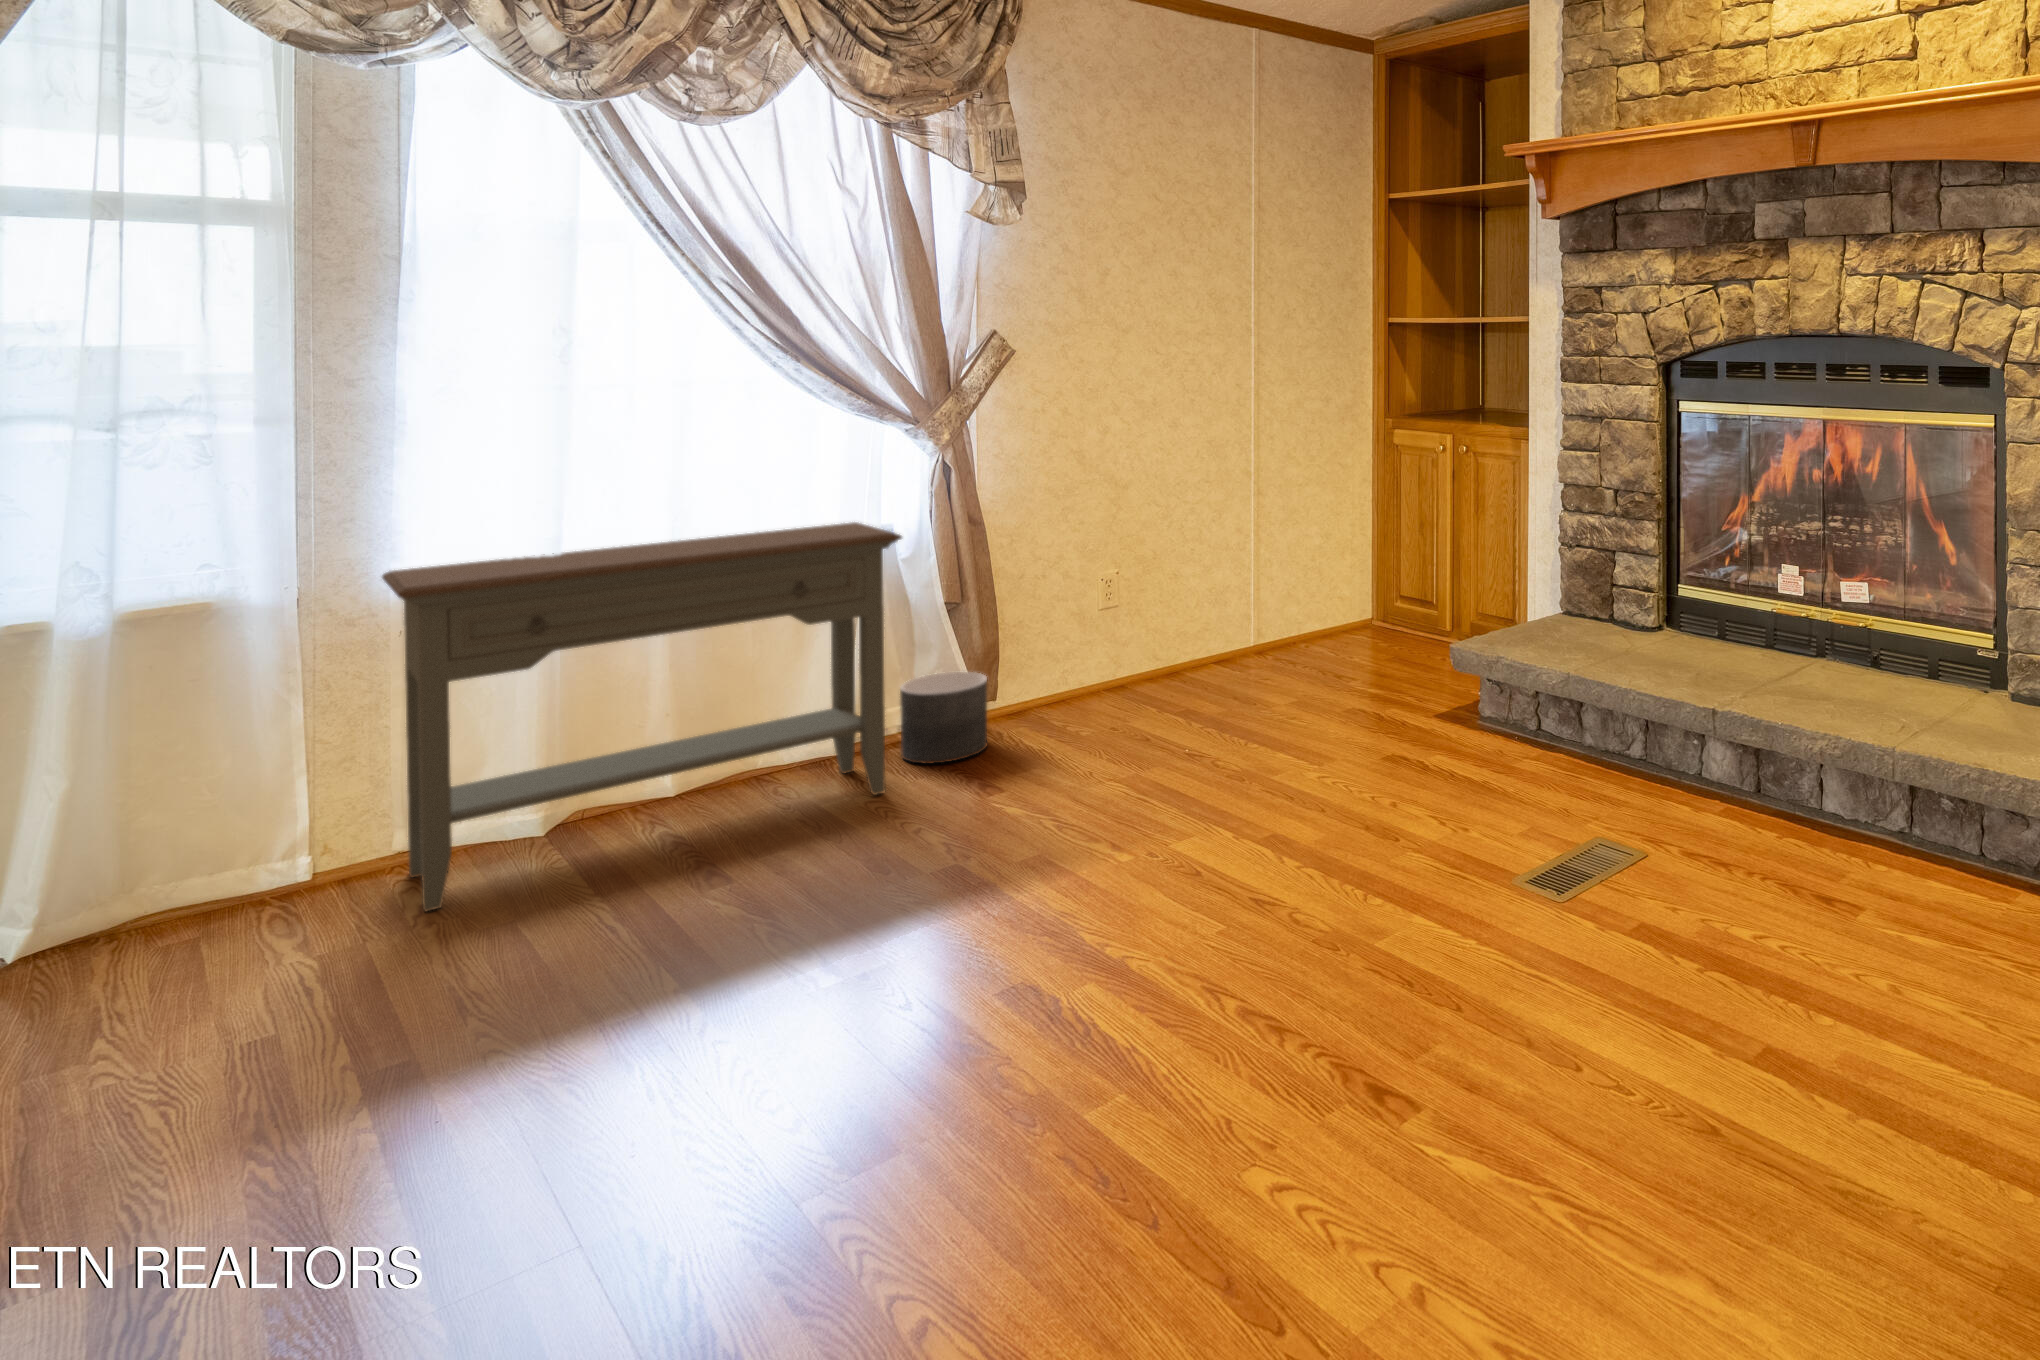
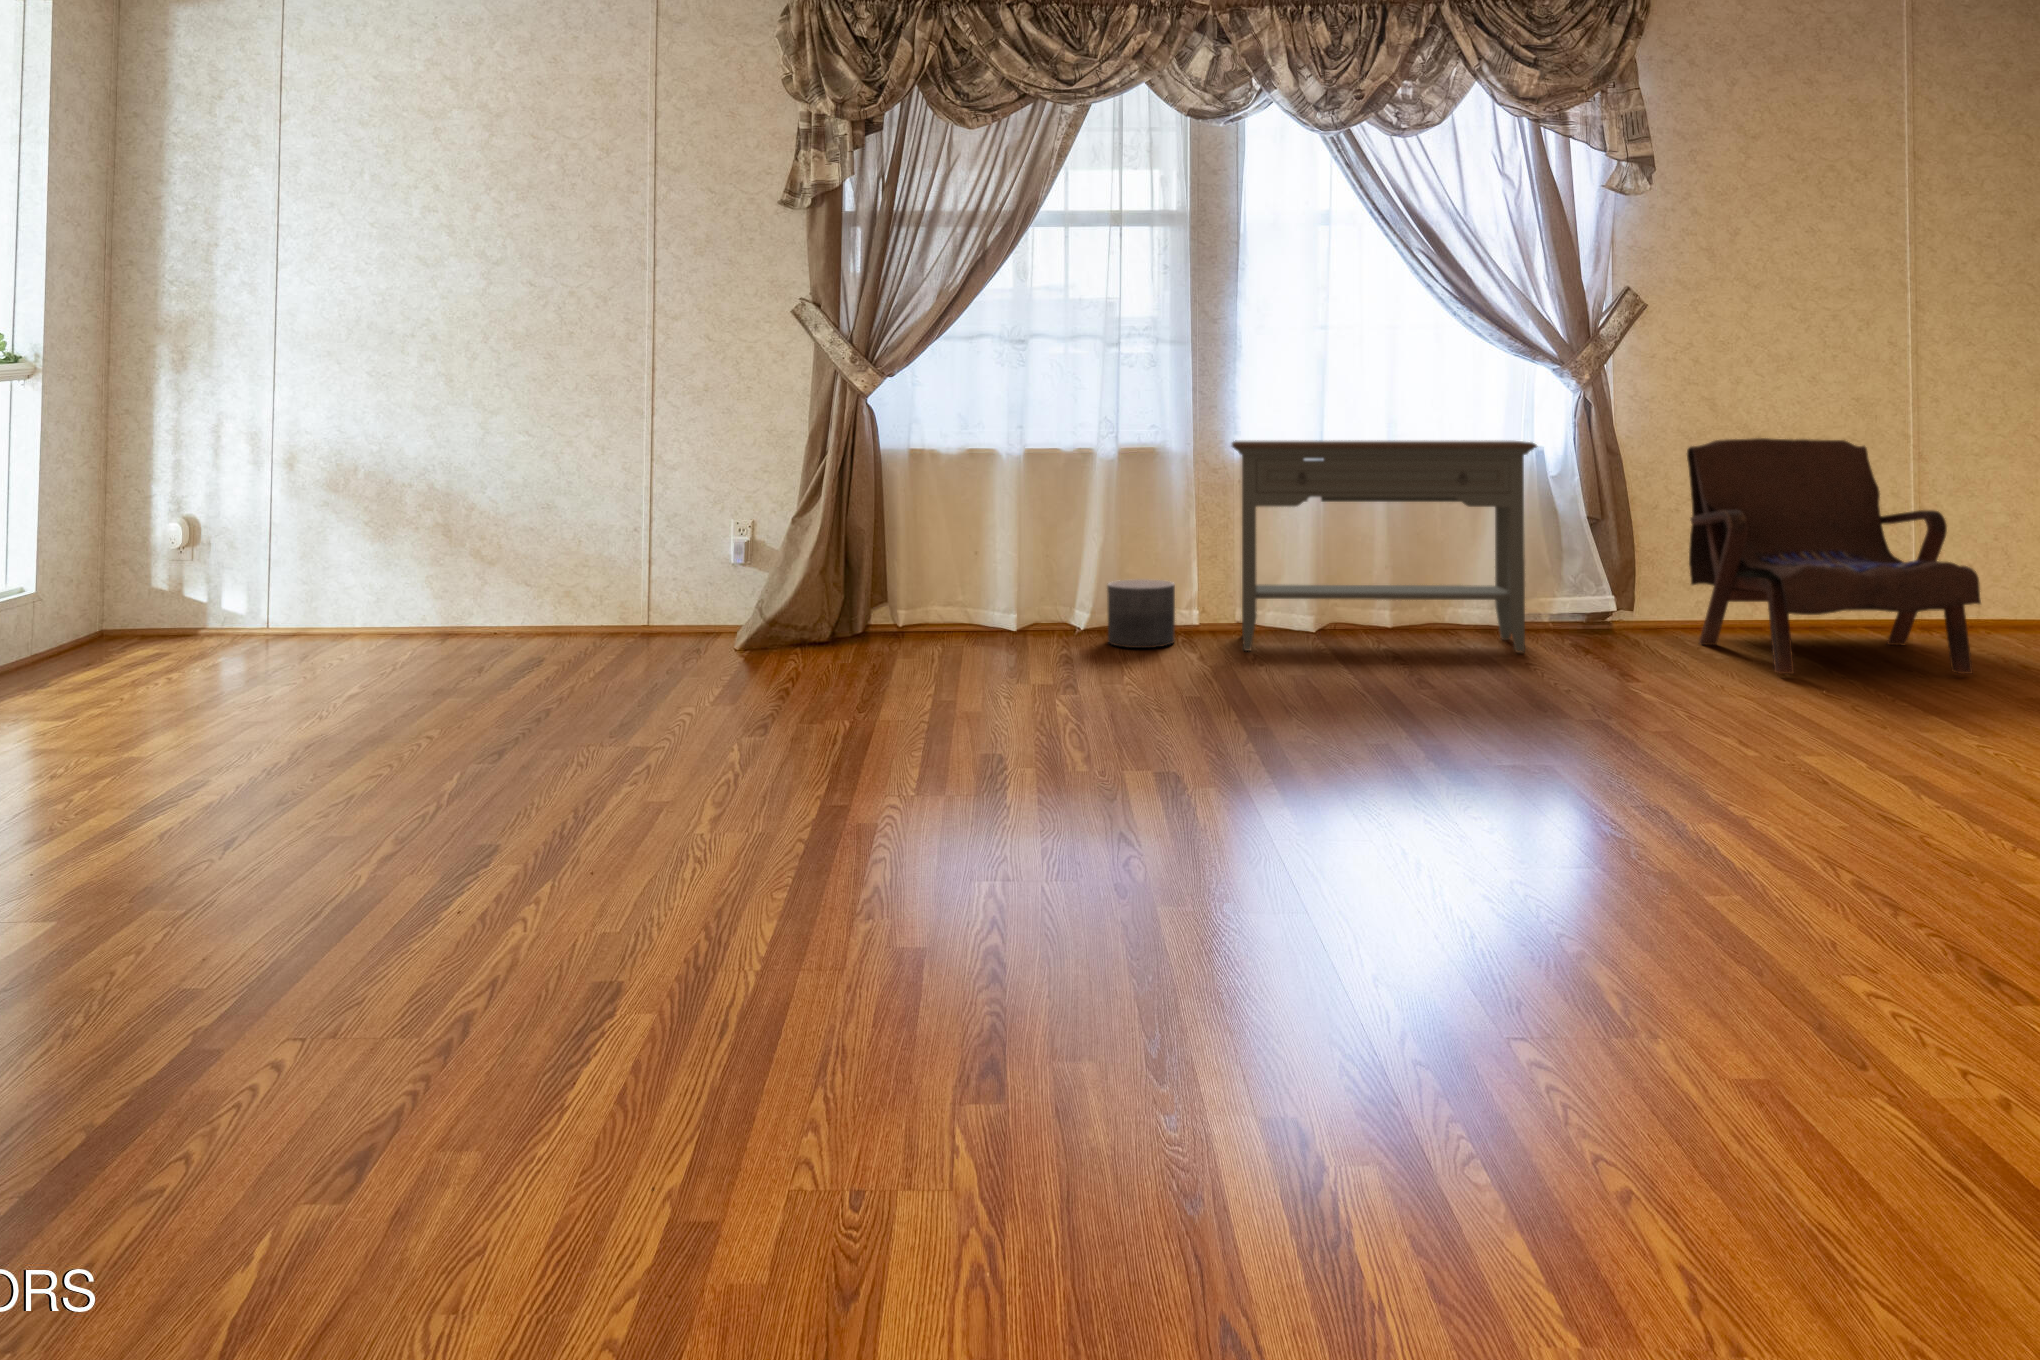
armchair: none [1050,482,1340,754] -> present [1687,438,1981,674]
planter: present [900,672,987,764] -> present [1107,579,1175,648]

